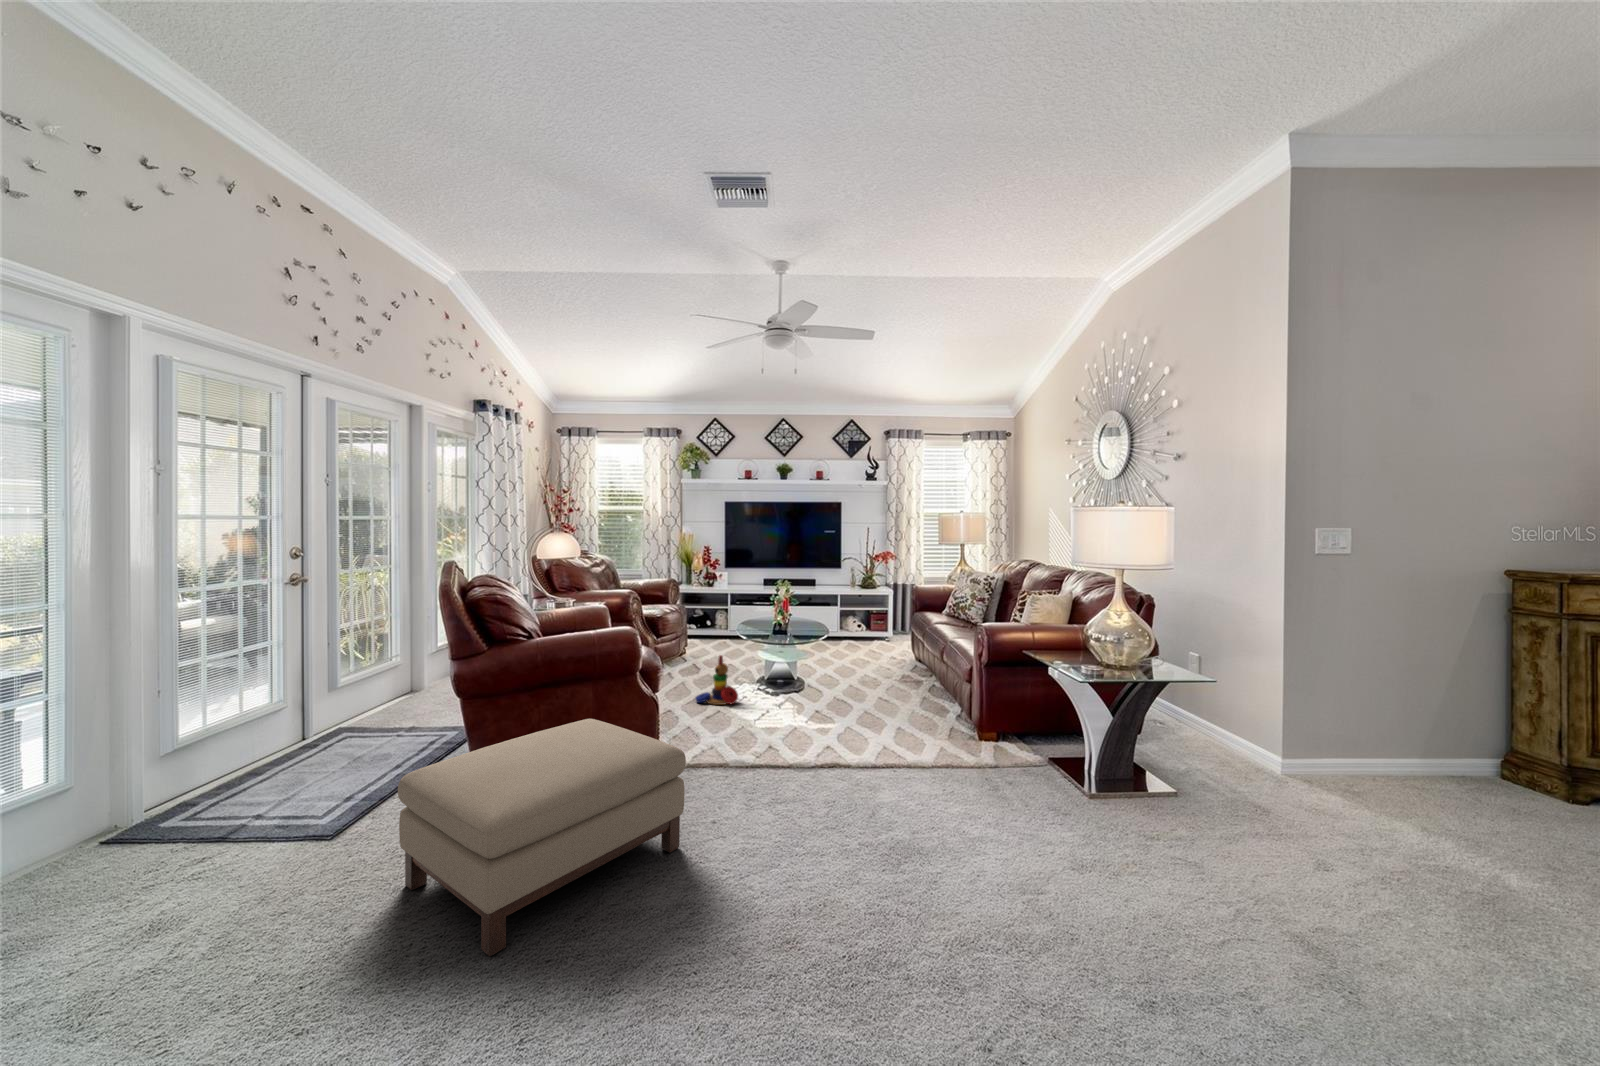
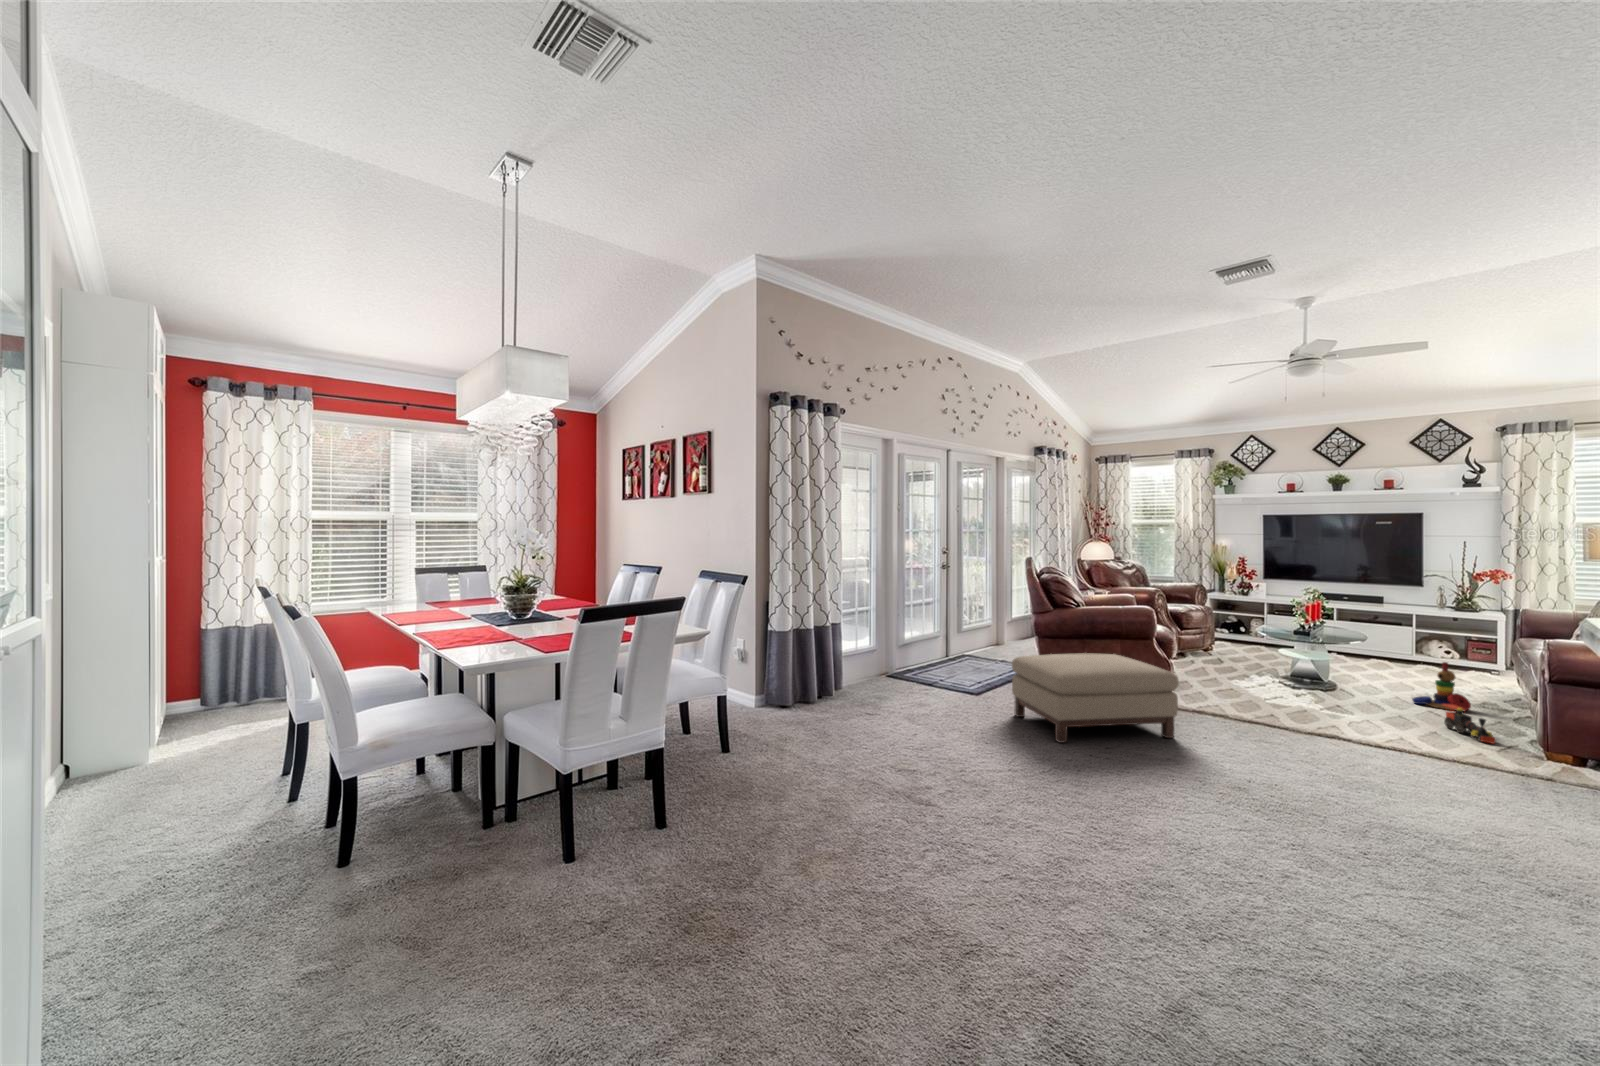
stacking toy: present [696,655,738,705] -> present [1412,662,1471,711]
toy train: none [902,697,948,737] -> present [1442,704,1496,744]

